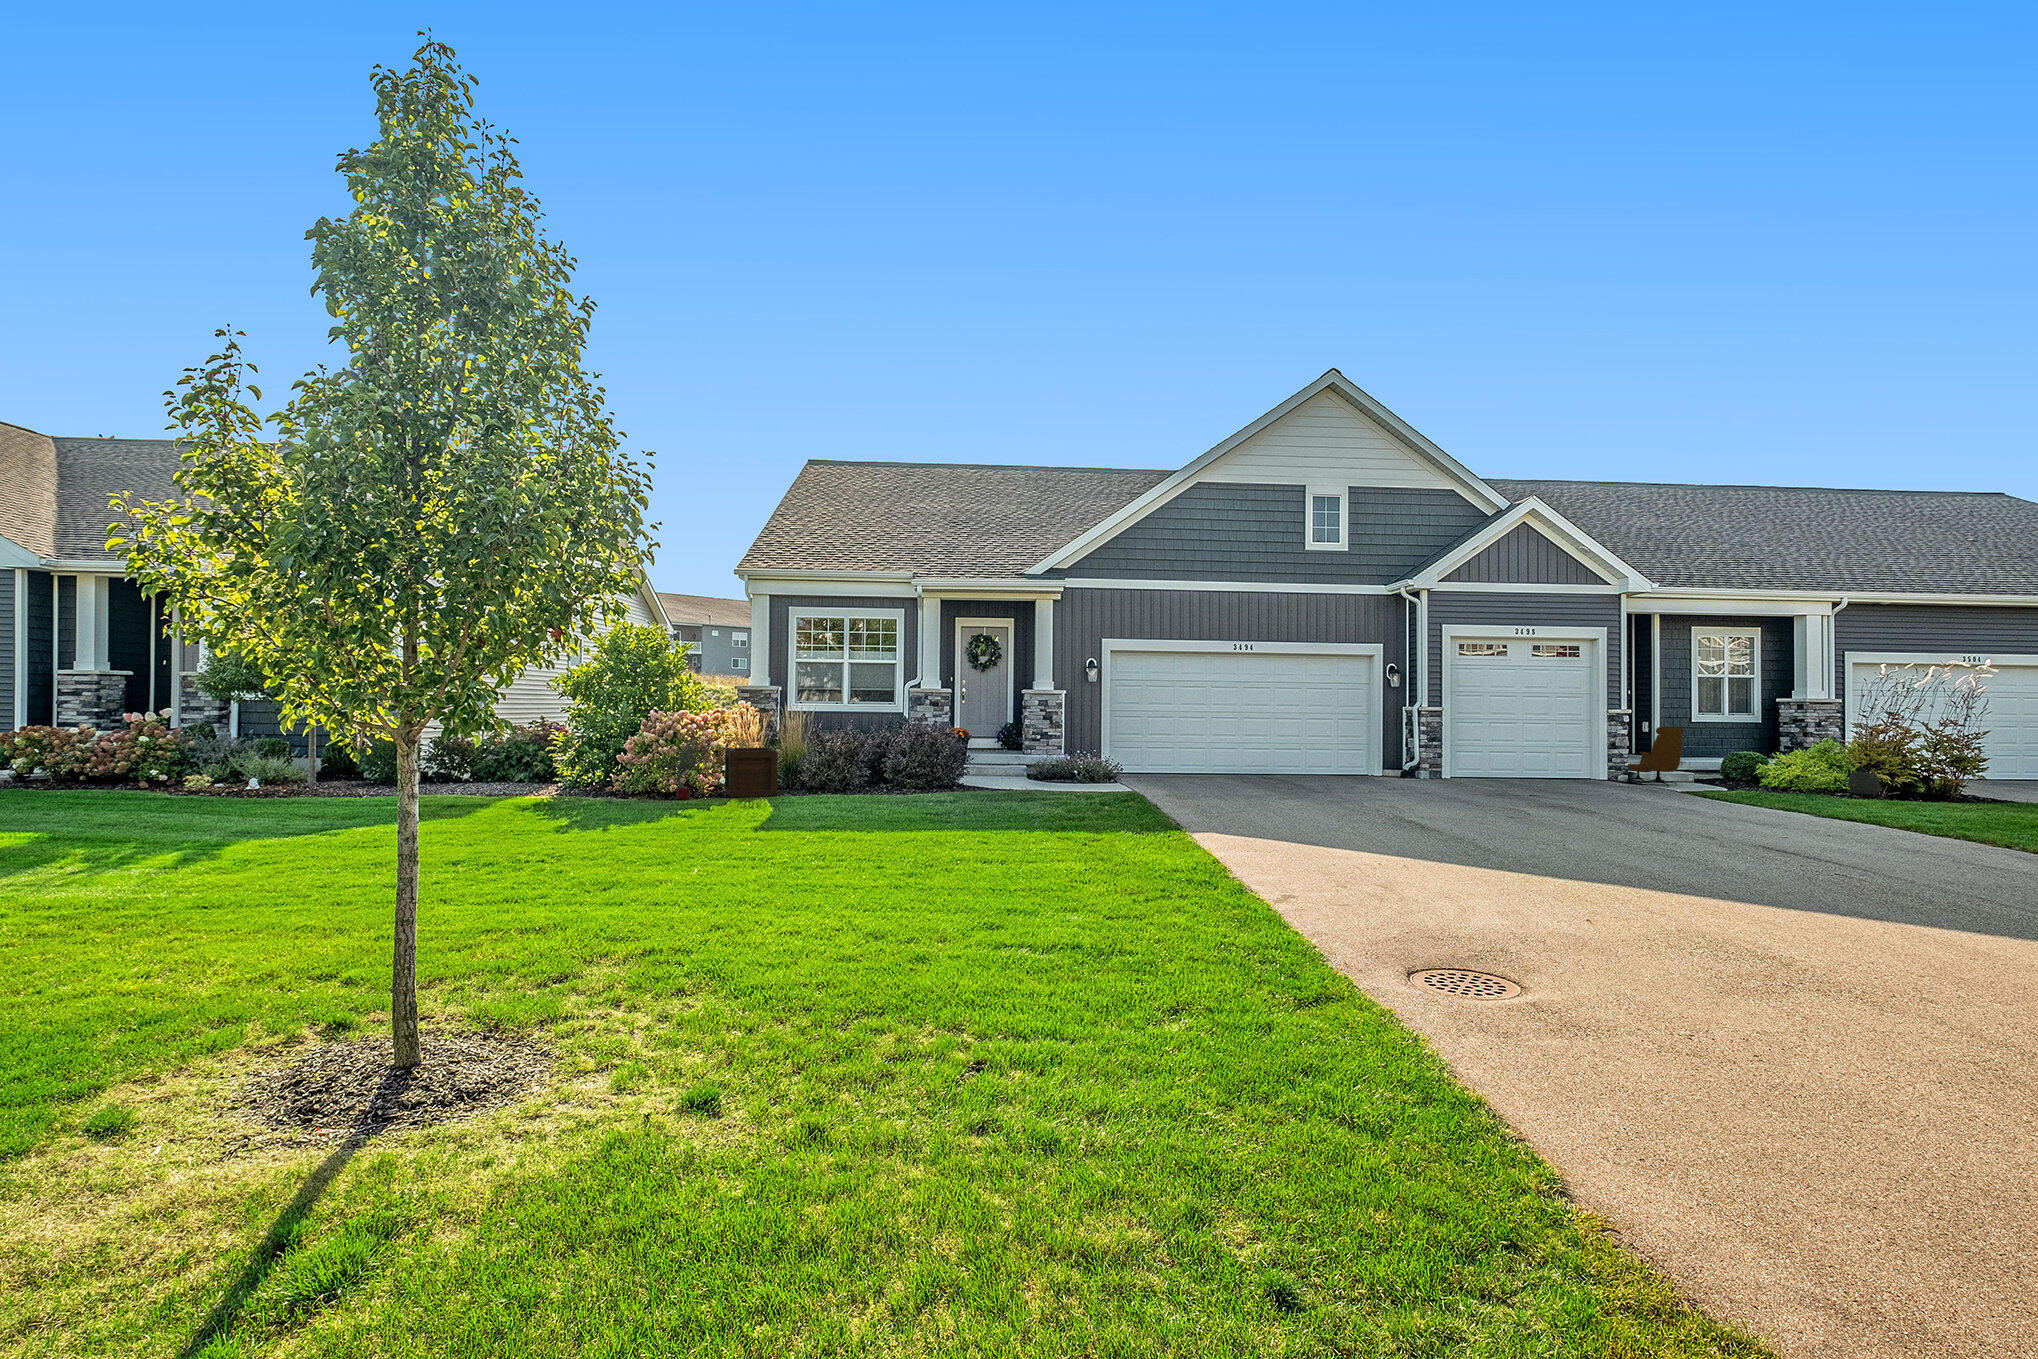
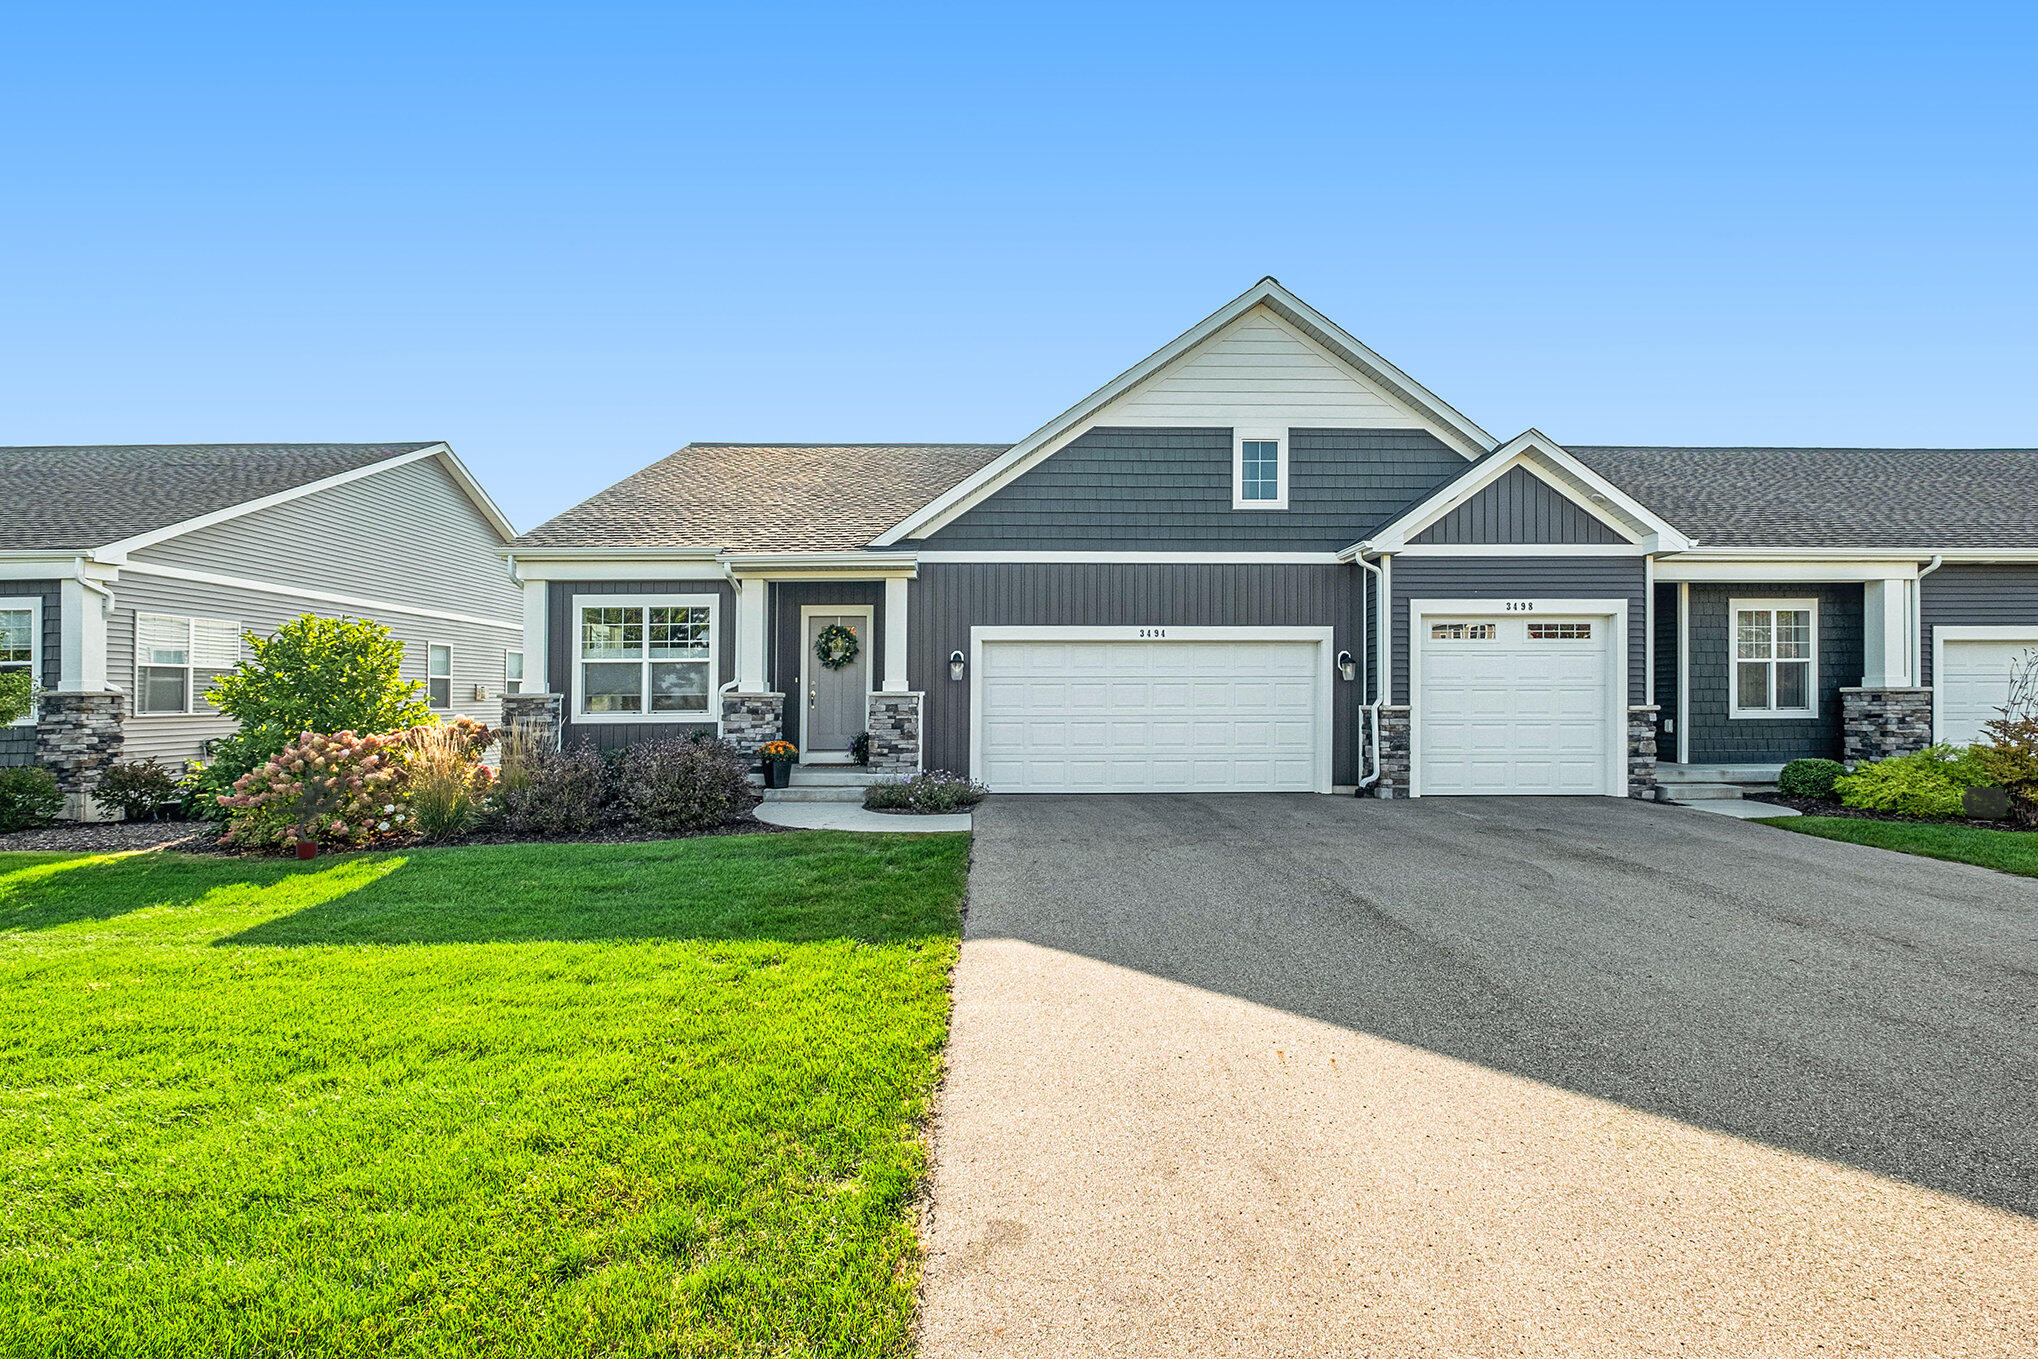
lounge chair: present [1625,727,1684,786] -> none [1652,729,1735,809]
wooden crate: present [725,747,778,798] -> none [379,779,465,855]

